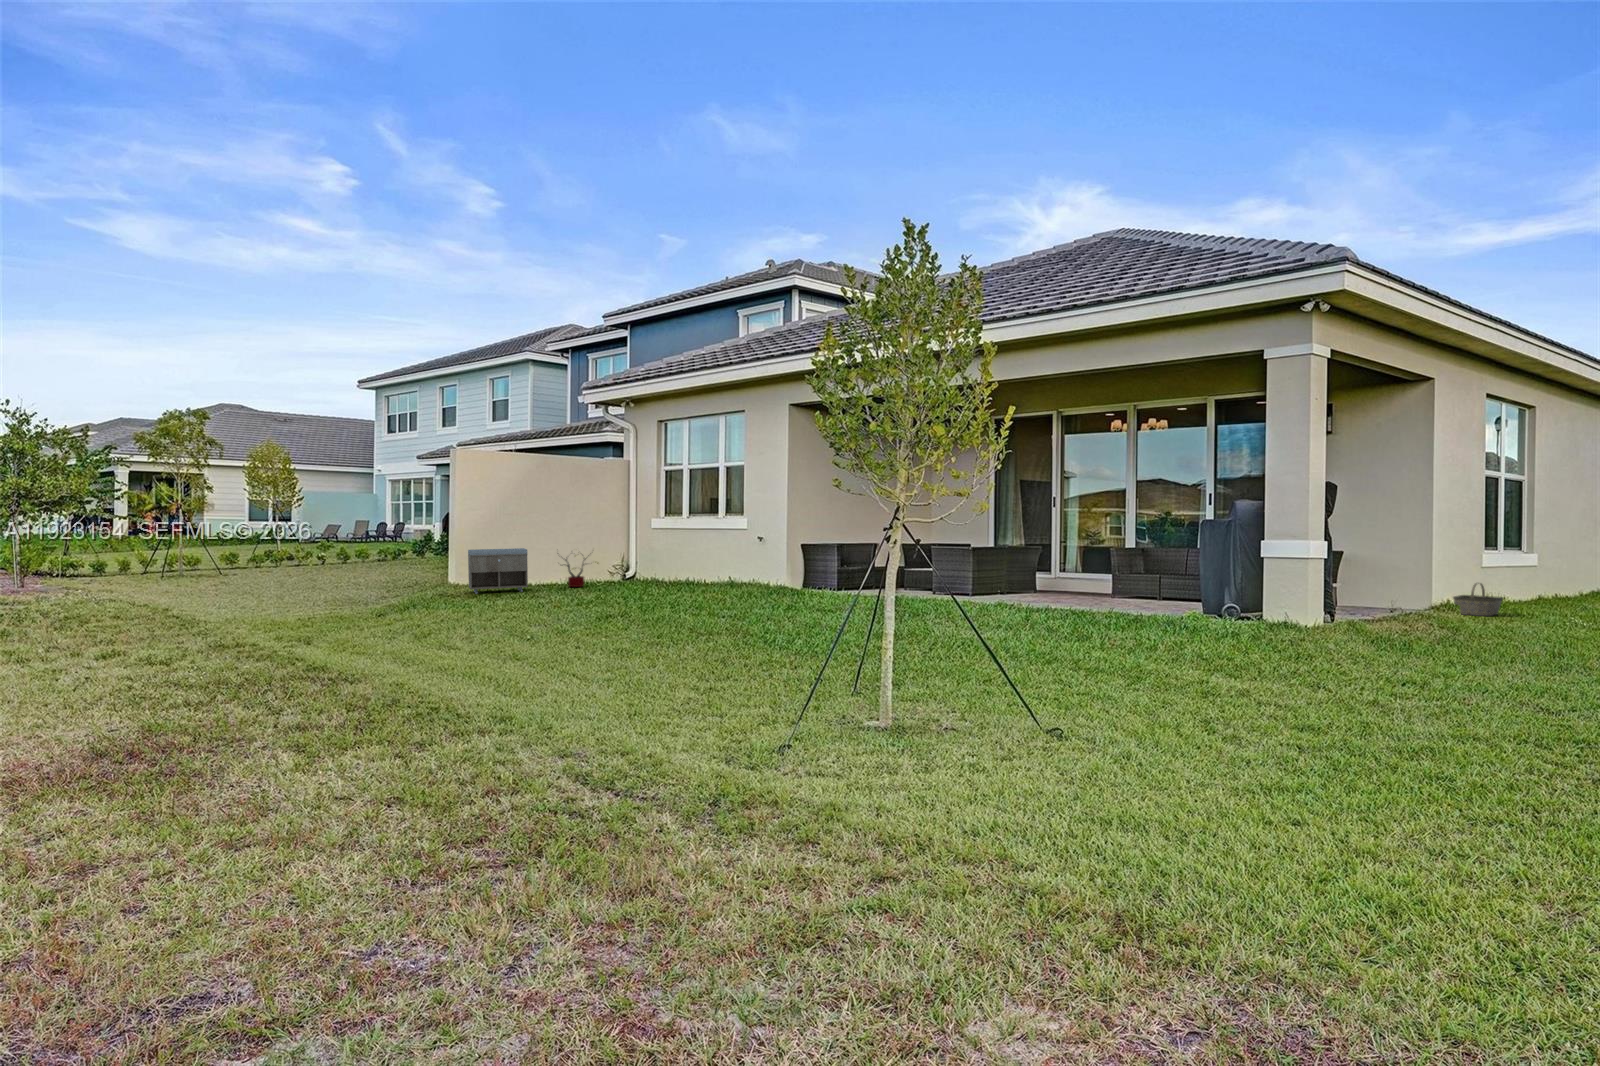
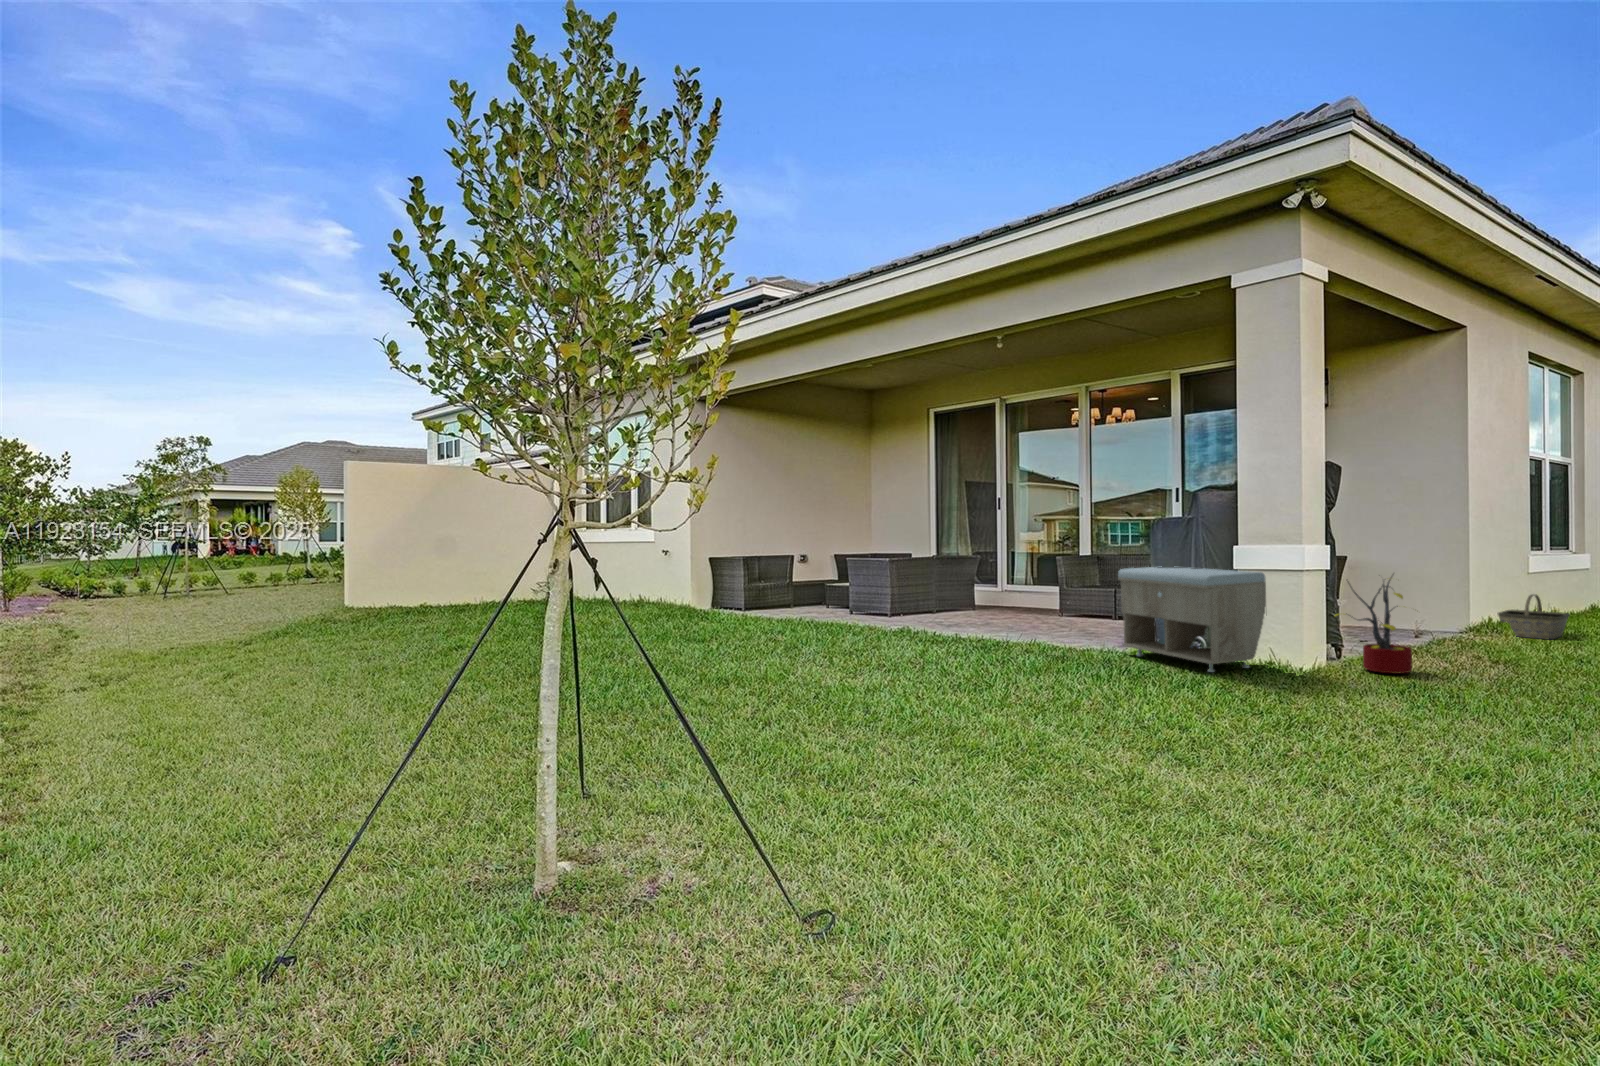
storage bench: present [468,548,528,593] -> present [1118,567,1266,672]
decorative plant: present [565,558,598,587] -> present [1335,577,1412,674]

